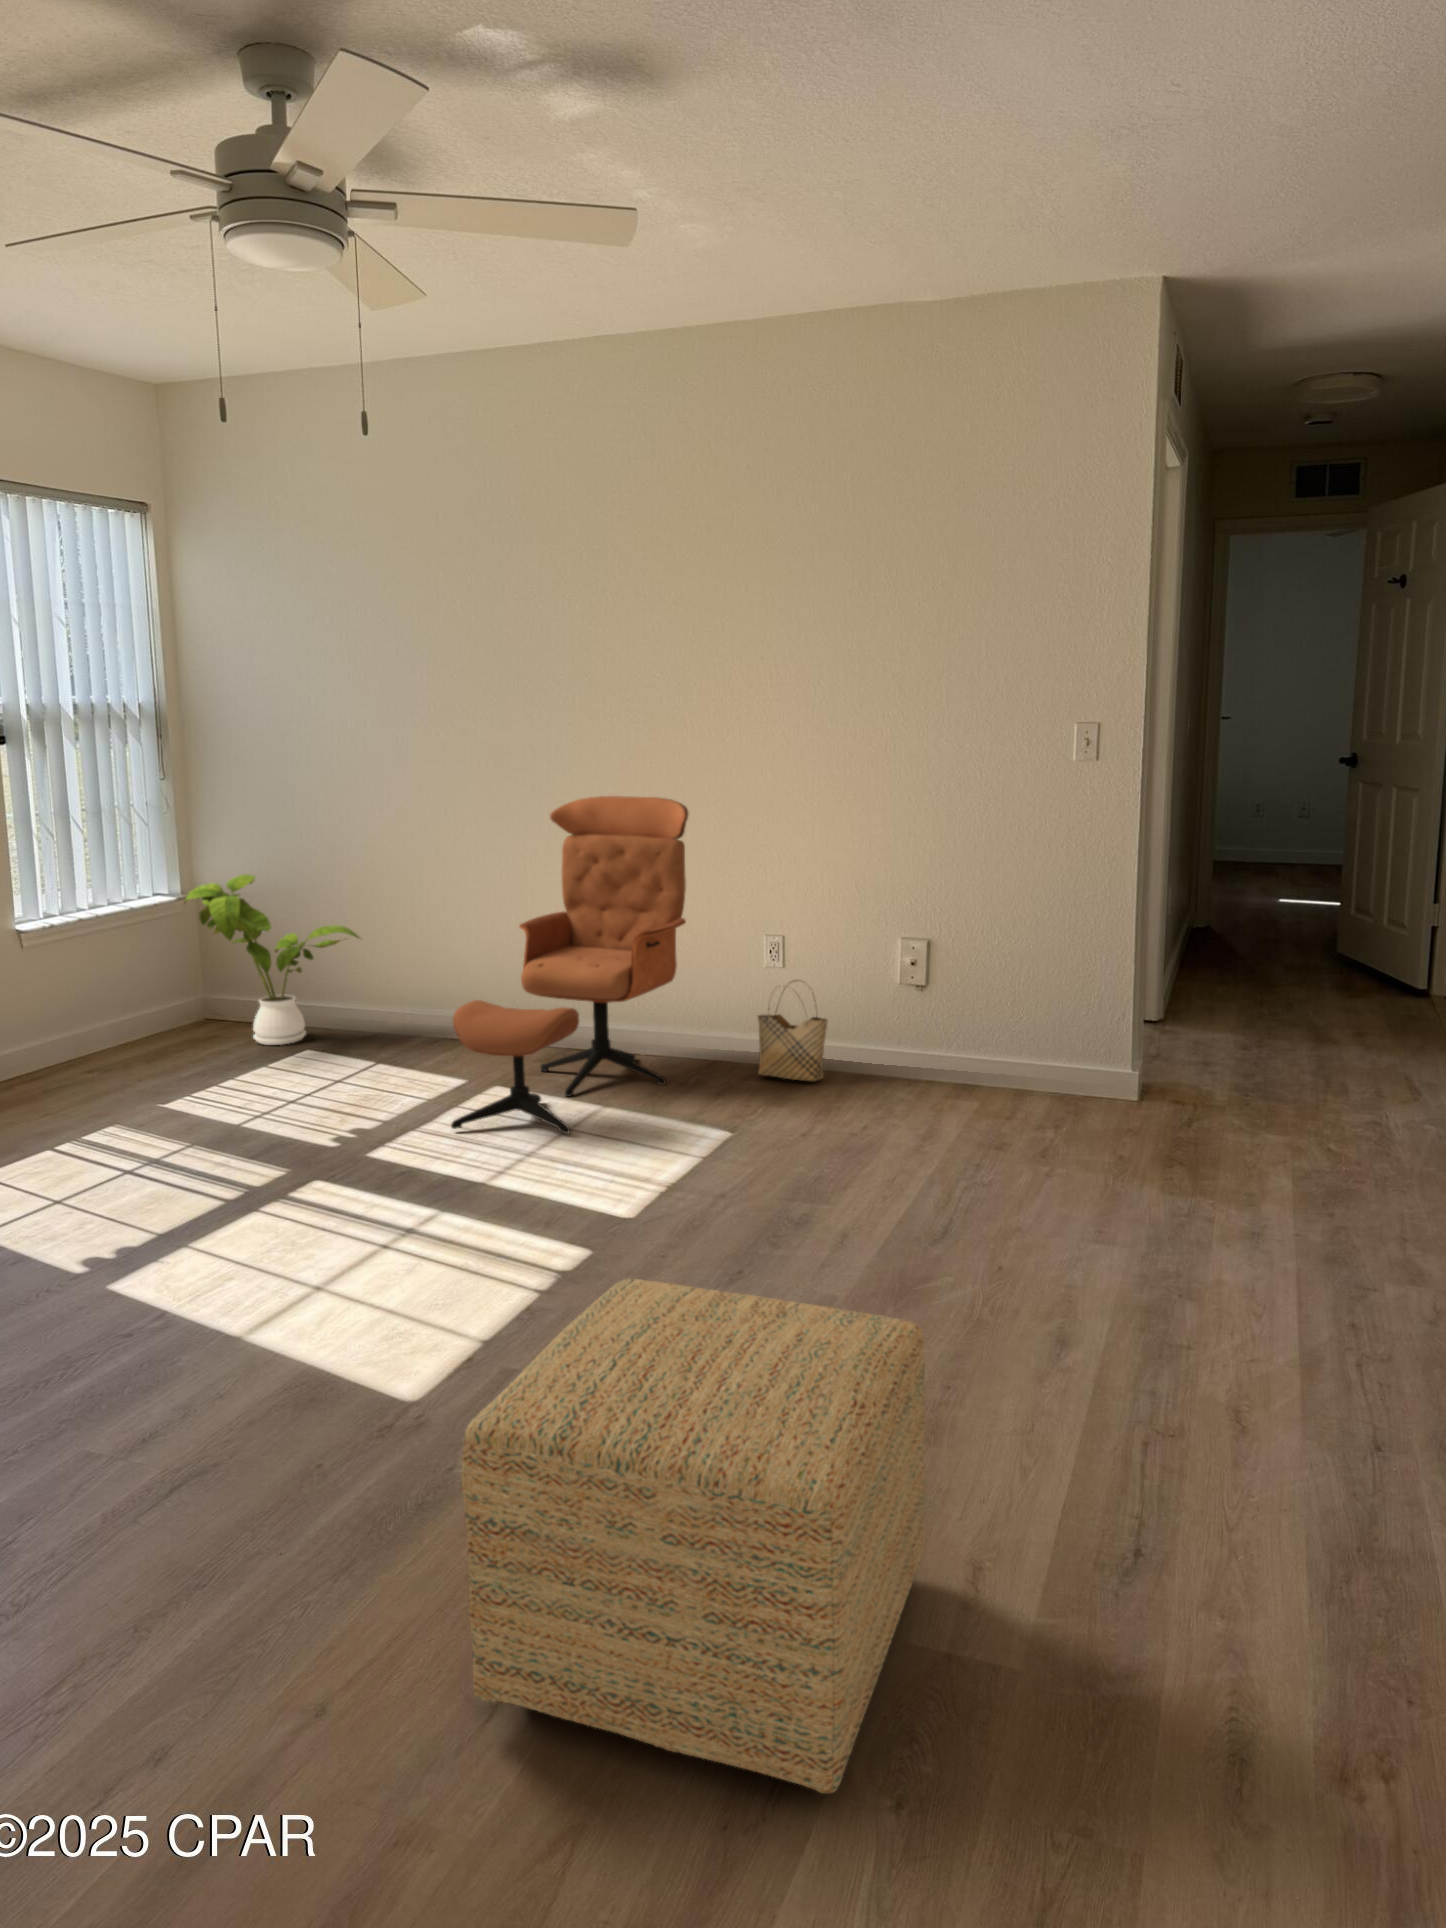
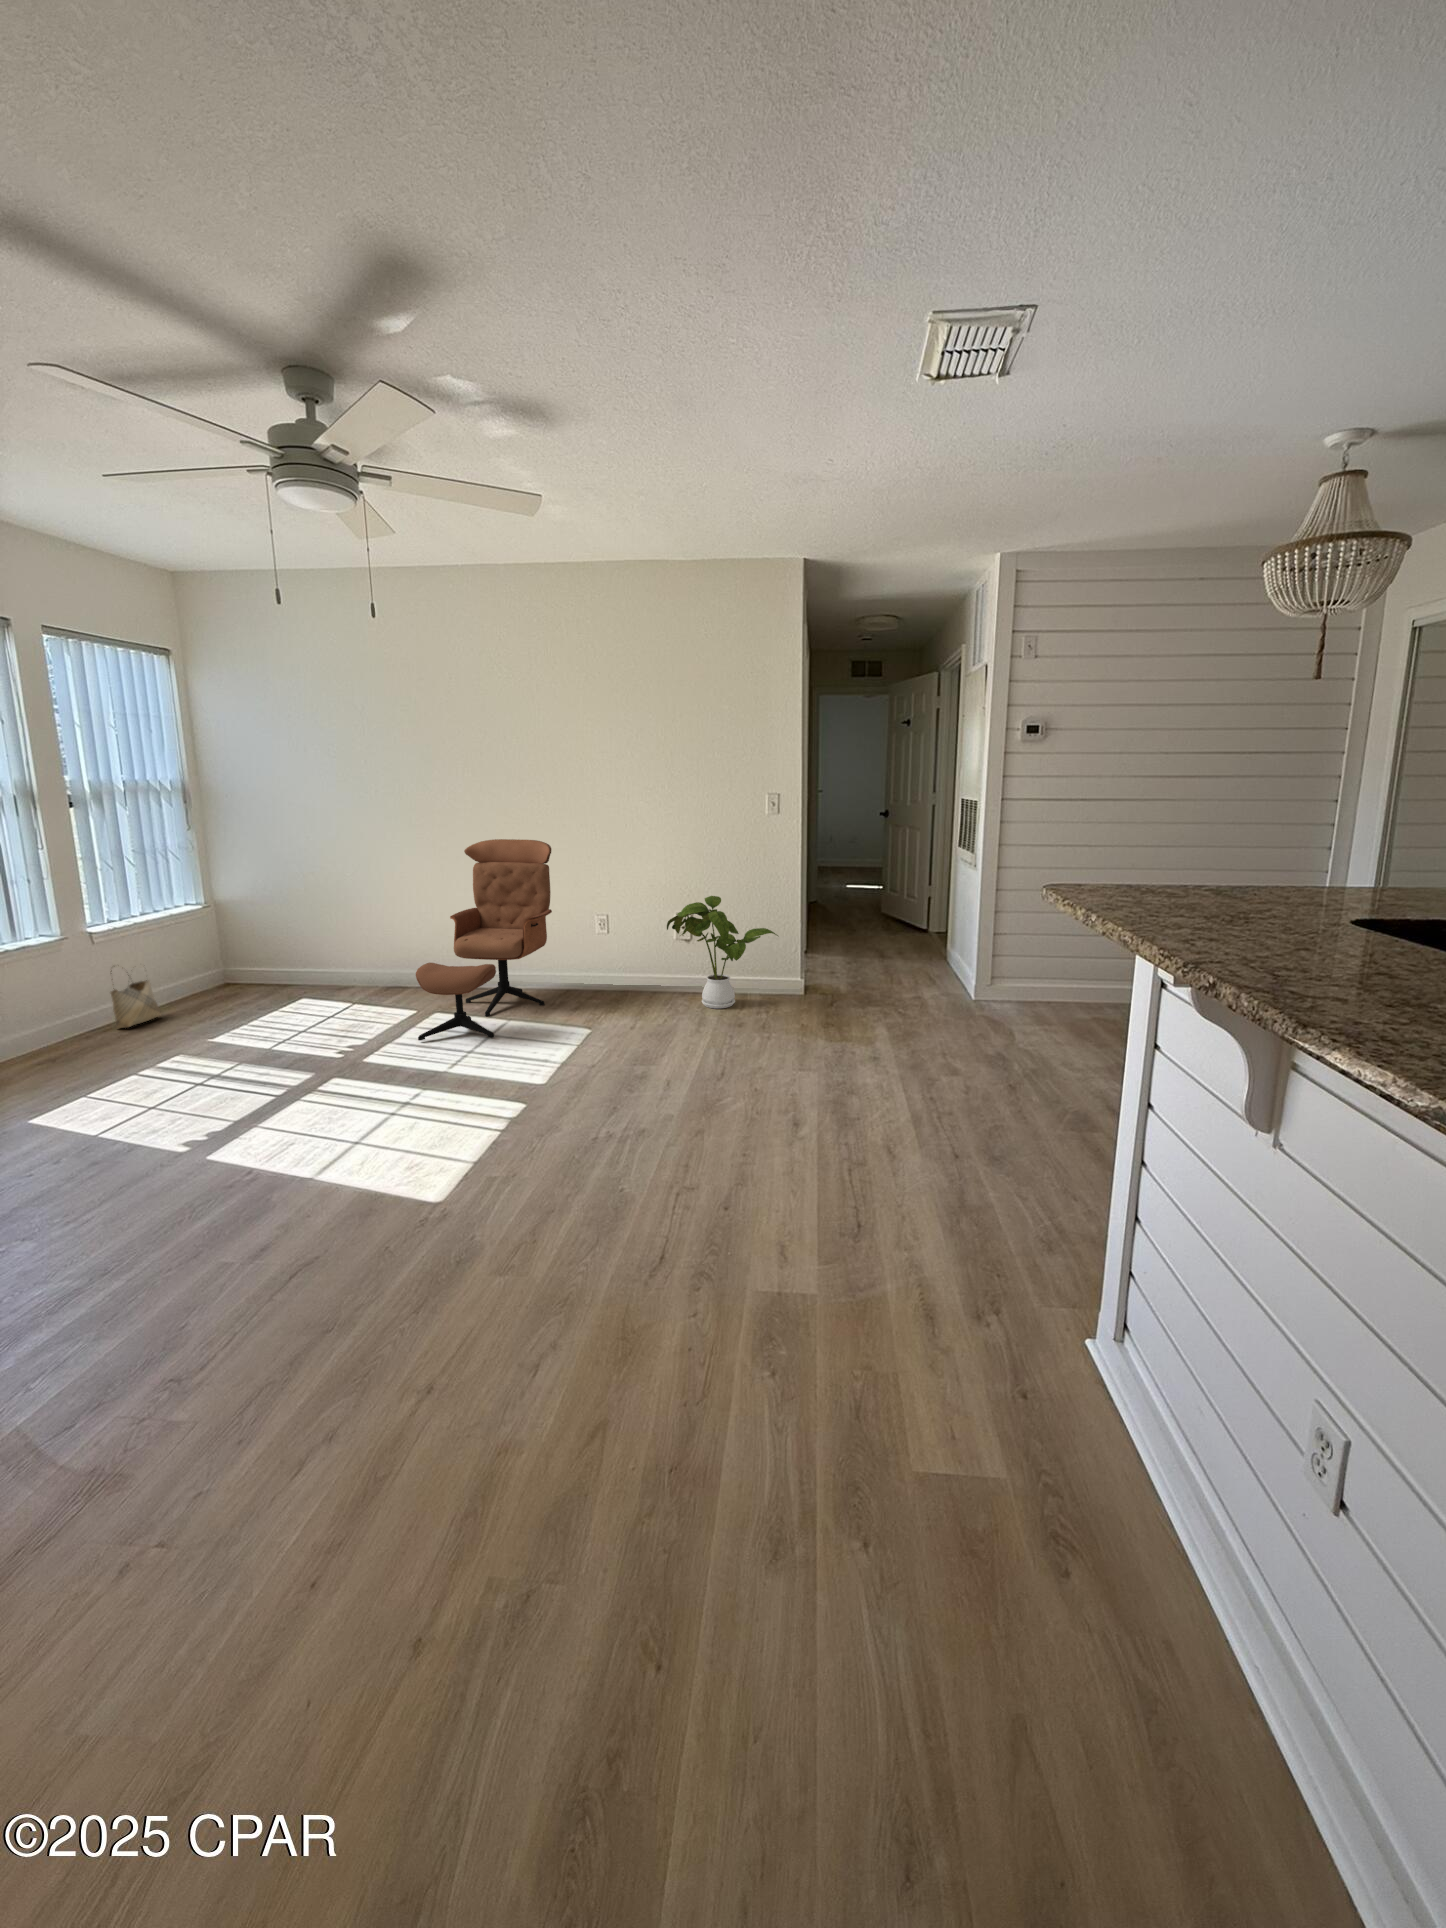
house plant: present [185,874,359,1045] -> present [667,896,778,1009]
woven basket: present [758,980,827,1082] -> present [111,970,160,1028]
ottoman: present [462,1279,925,1793] -> none [516,1114,754,1370]

